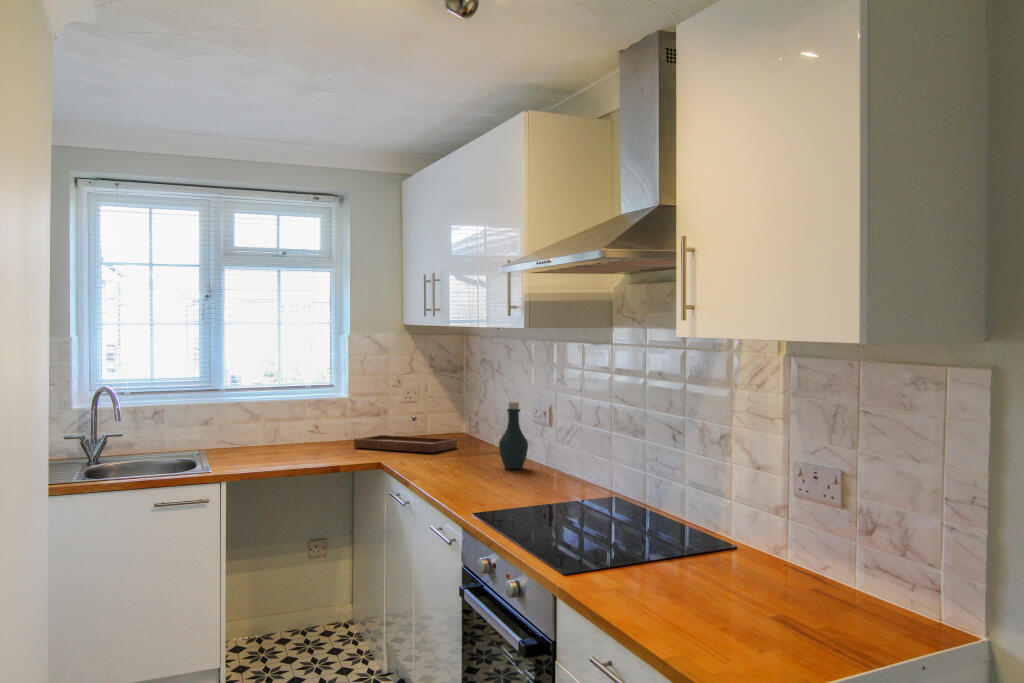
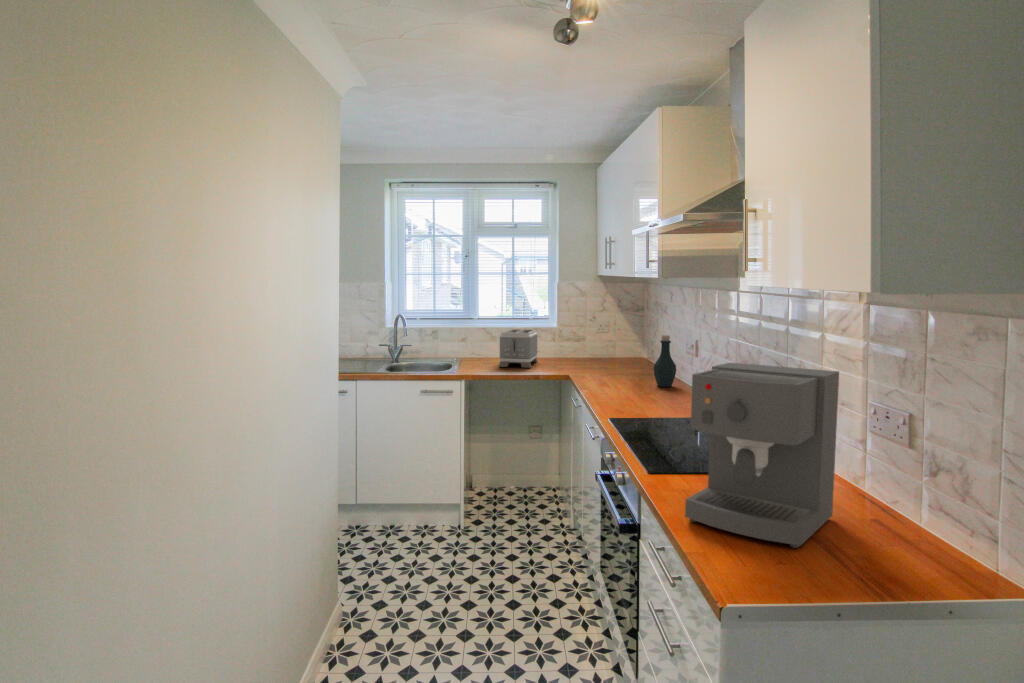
toaster: none [273,400,324,454] -> present [499,329,538,368]
tray: present [354,416,457,453] -> none [557,343,631,371]
coffee maker: none [627,423,775,622] -> present [685,363,839,548]

